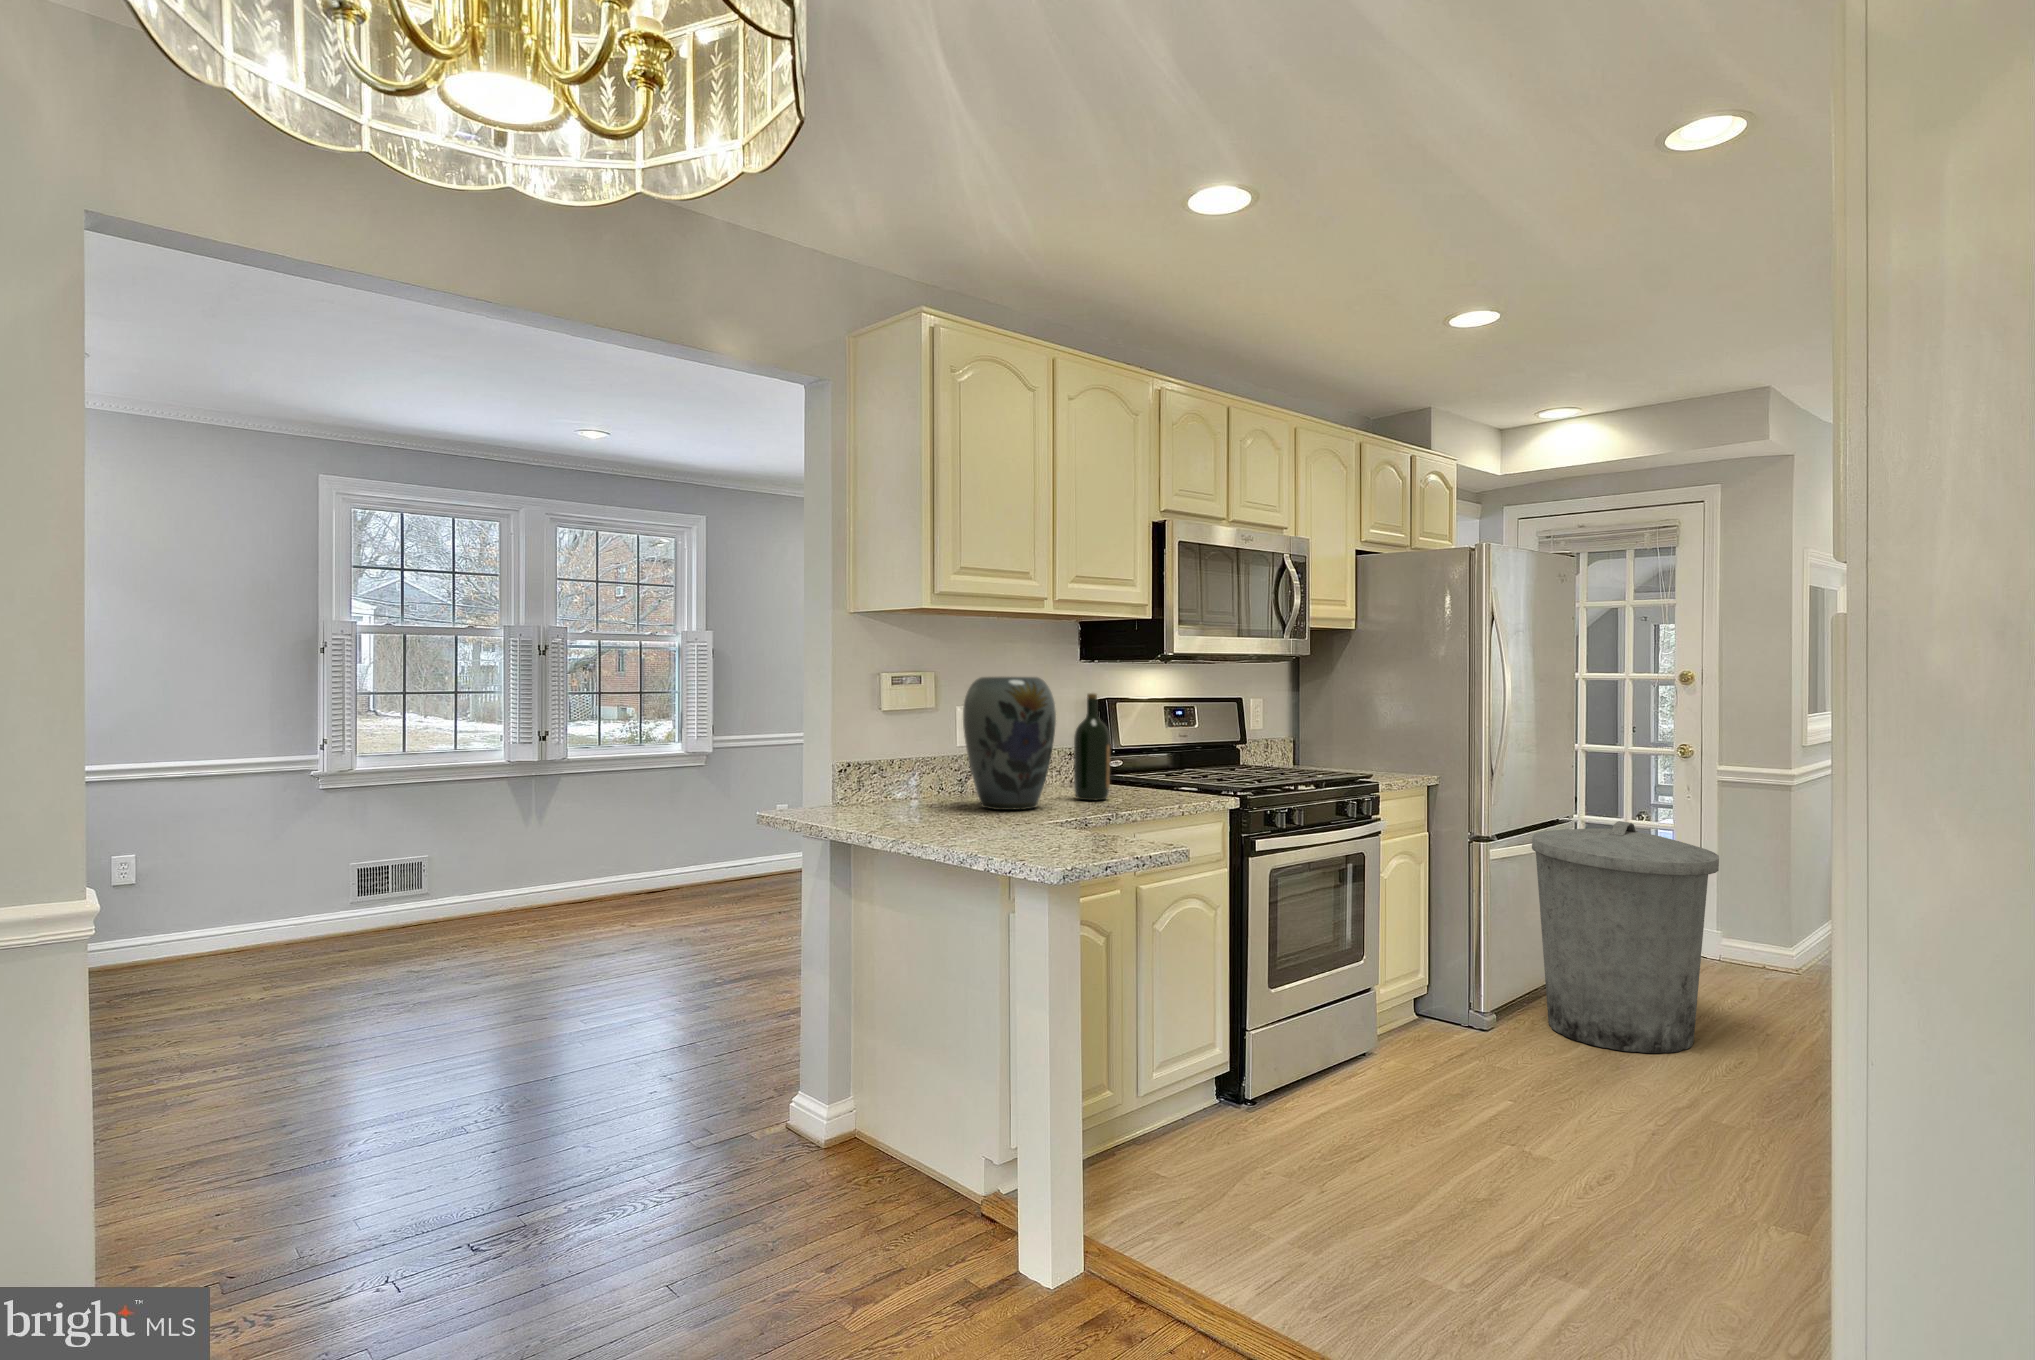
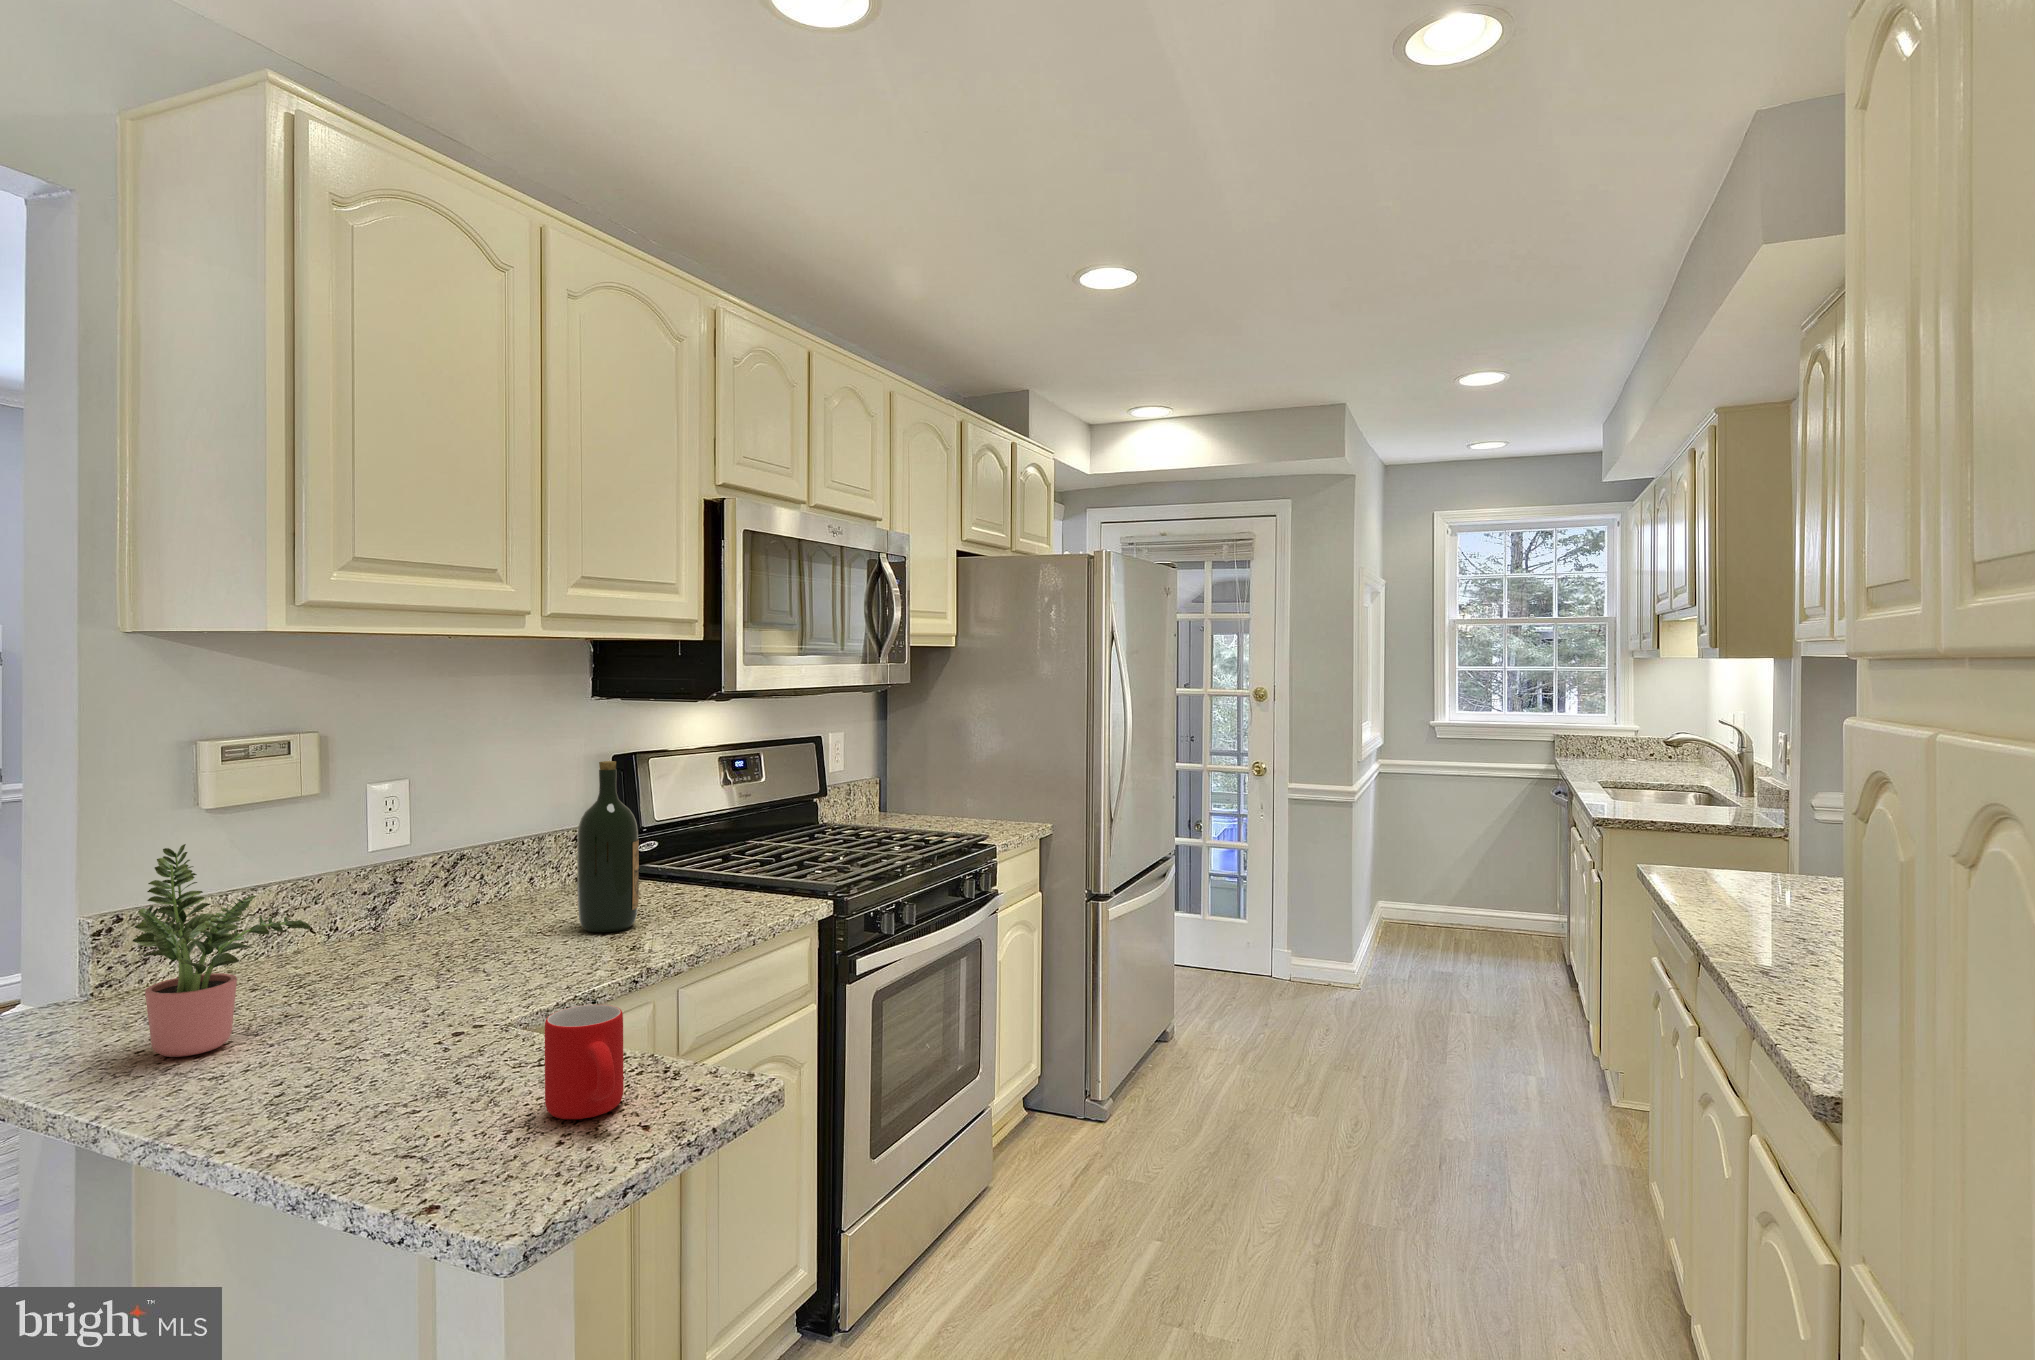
vase: present [963,677,1056,810] -> none [361,743,541,982]
potted plant: none [874,718,946,822] -> present [133,844,311,1057]
mug: none [1068,796,1105,848] -> present [545,1004,623,1119]
trash can: present [1532,821,1719,1053] -> none [1149,863,1335,1125]

